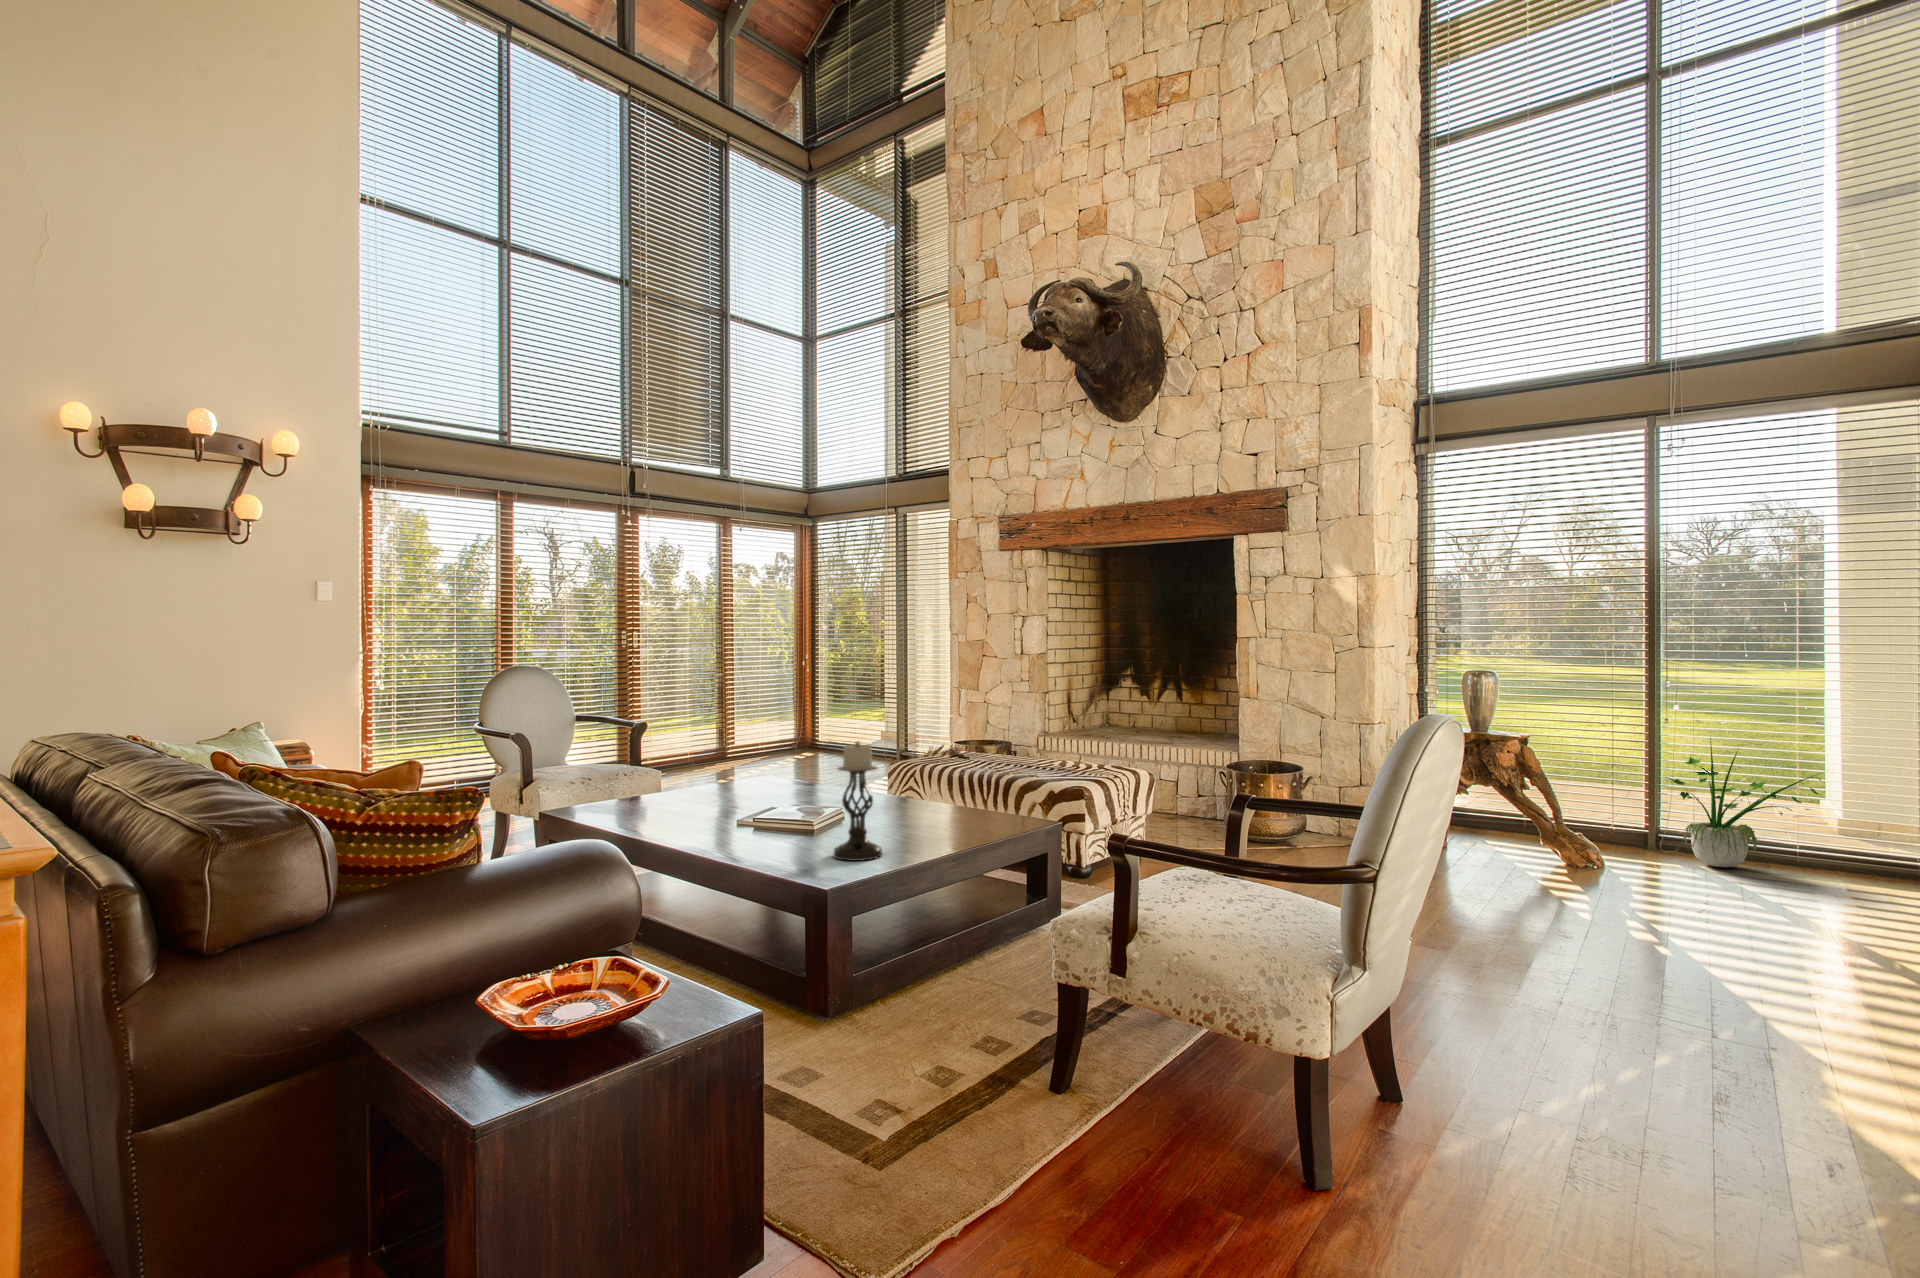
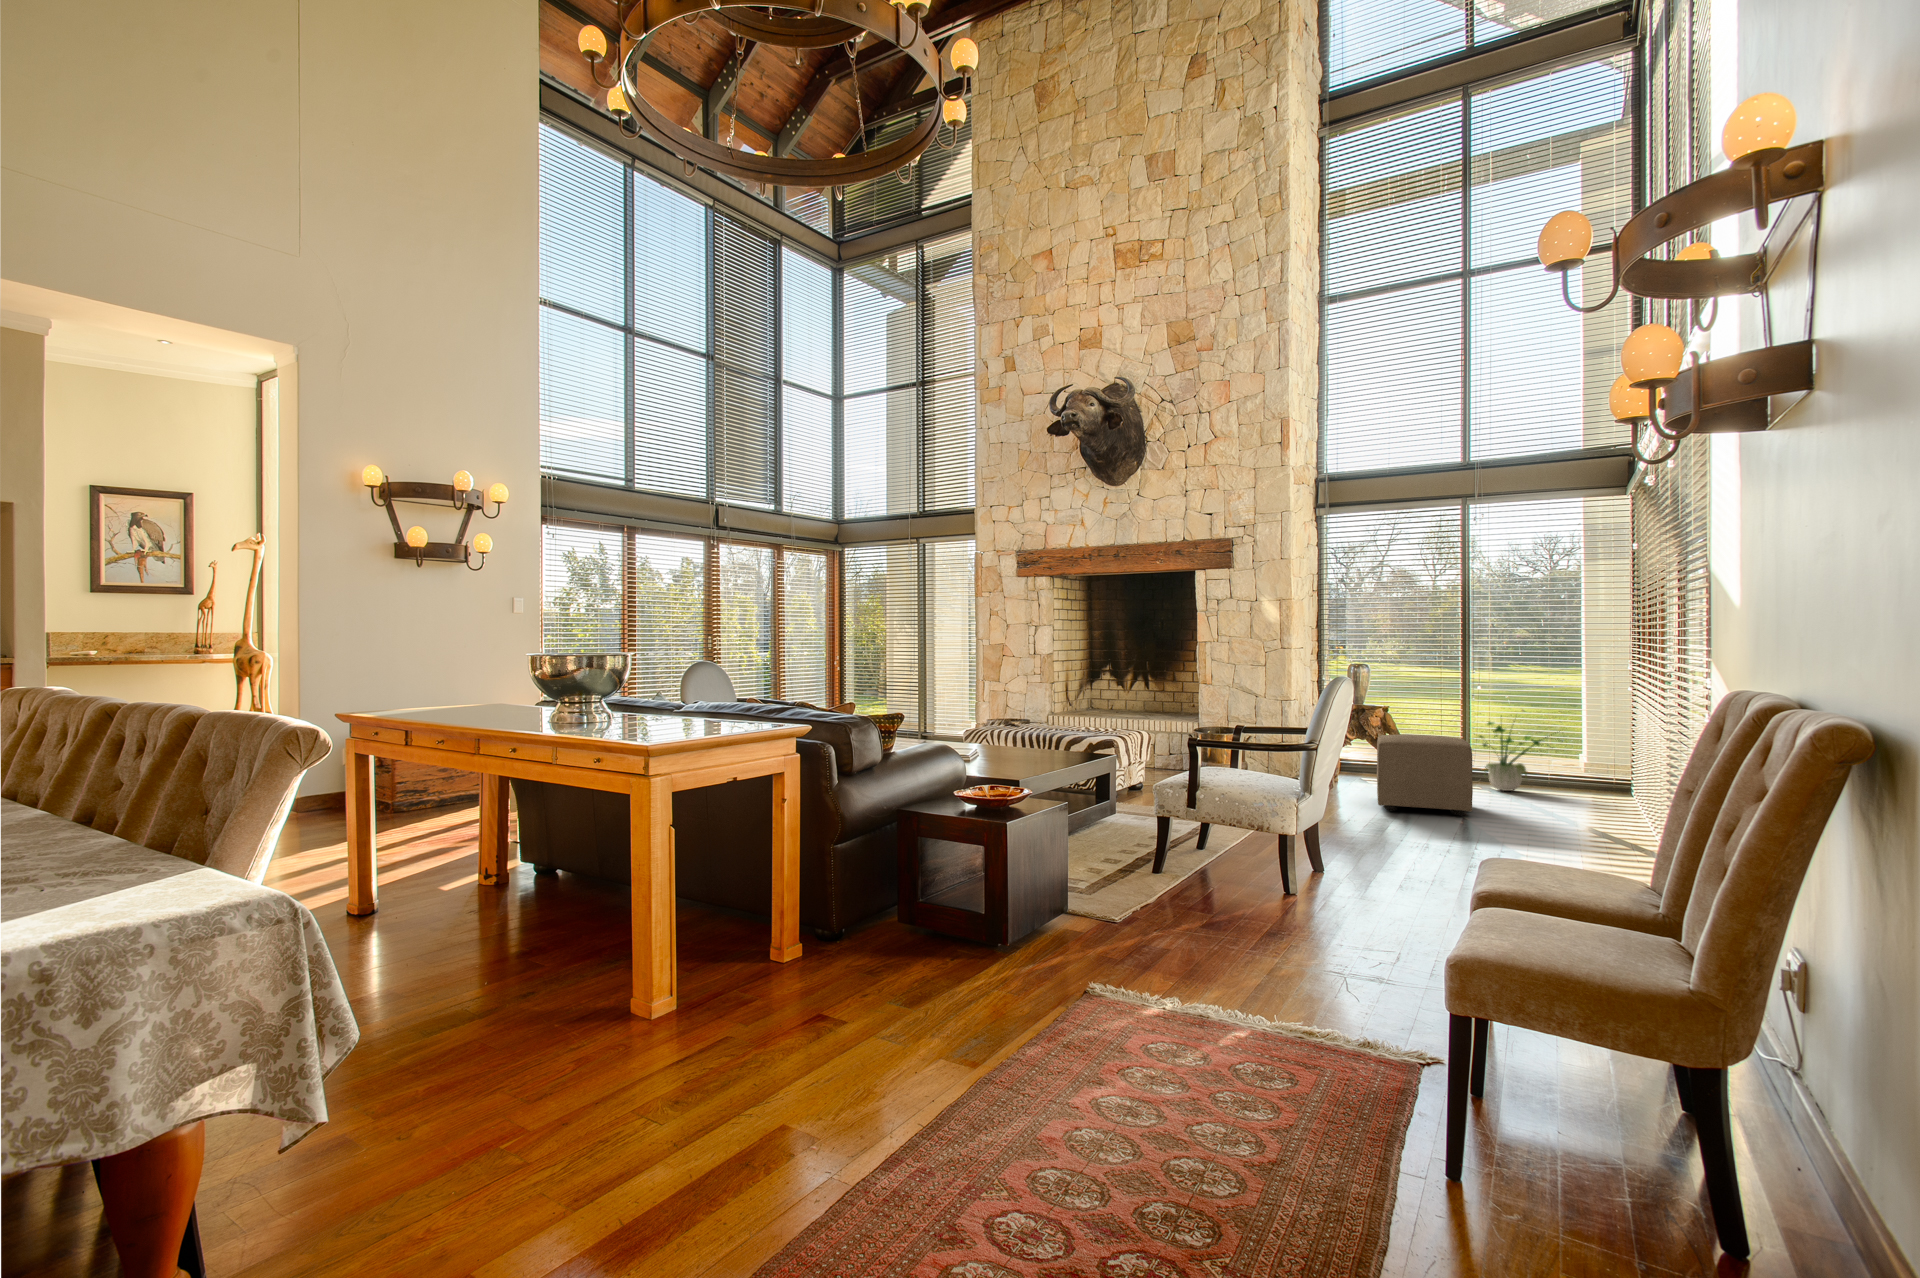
candle holder: present [833,742,882,861] -> none [989,705,1019,776]
ottoman: none [1510,781,1676,920] -> present [1377,735,1473,815]

